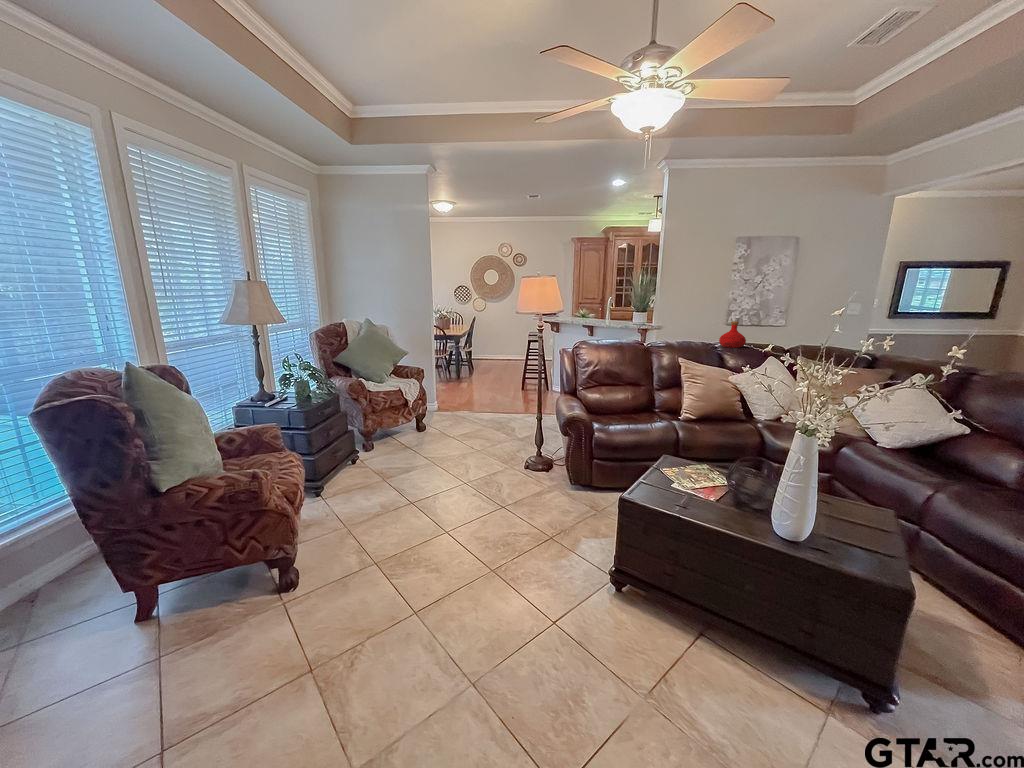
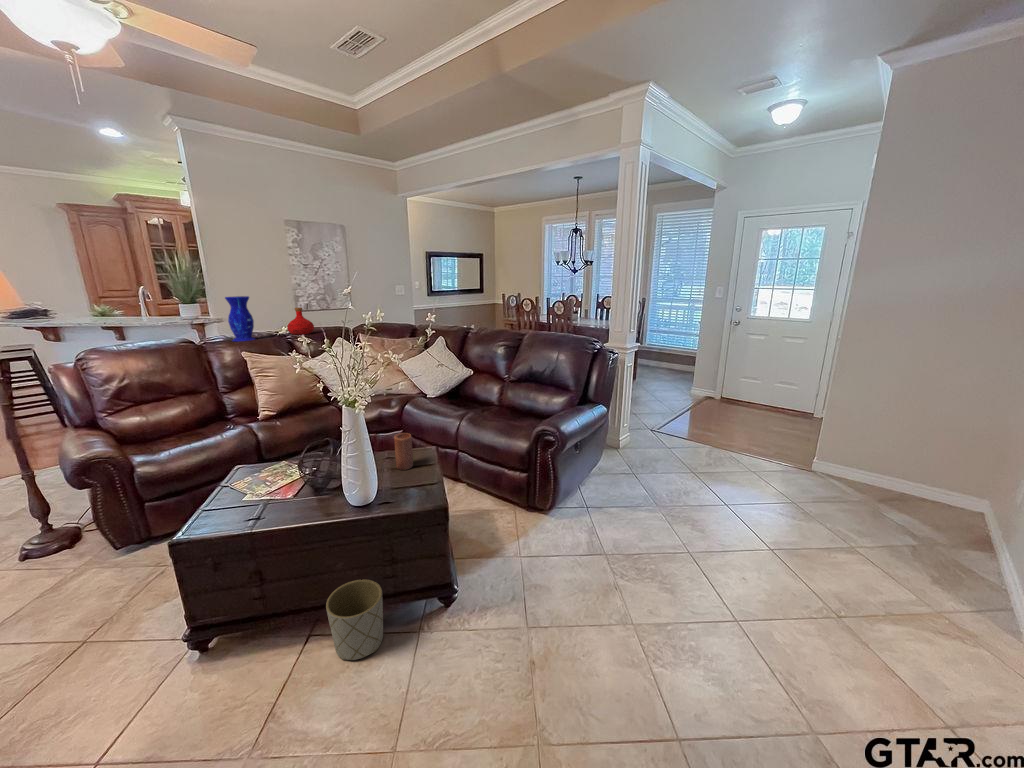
vase: none [671,308,695,348] -> present [225,296,256,341]
candle: none [846,487,882,534] -> present [394,433,413,470]
planter: none [735,623,808,720] -> present [326,579,383,660]

